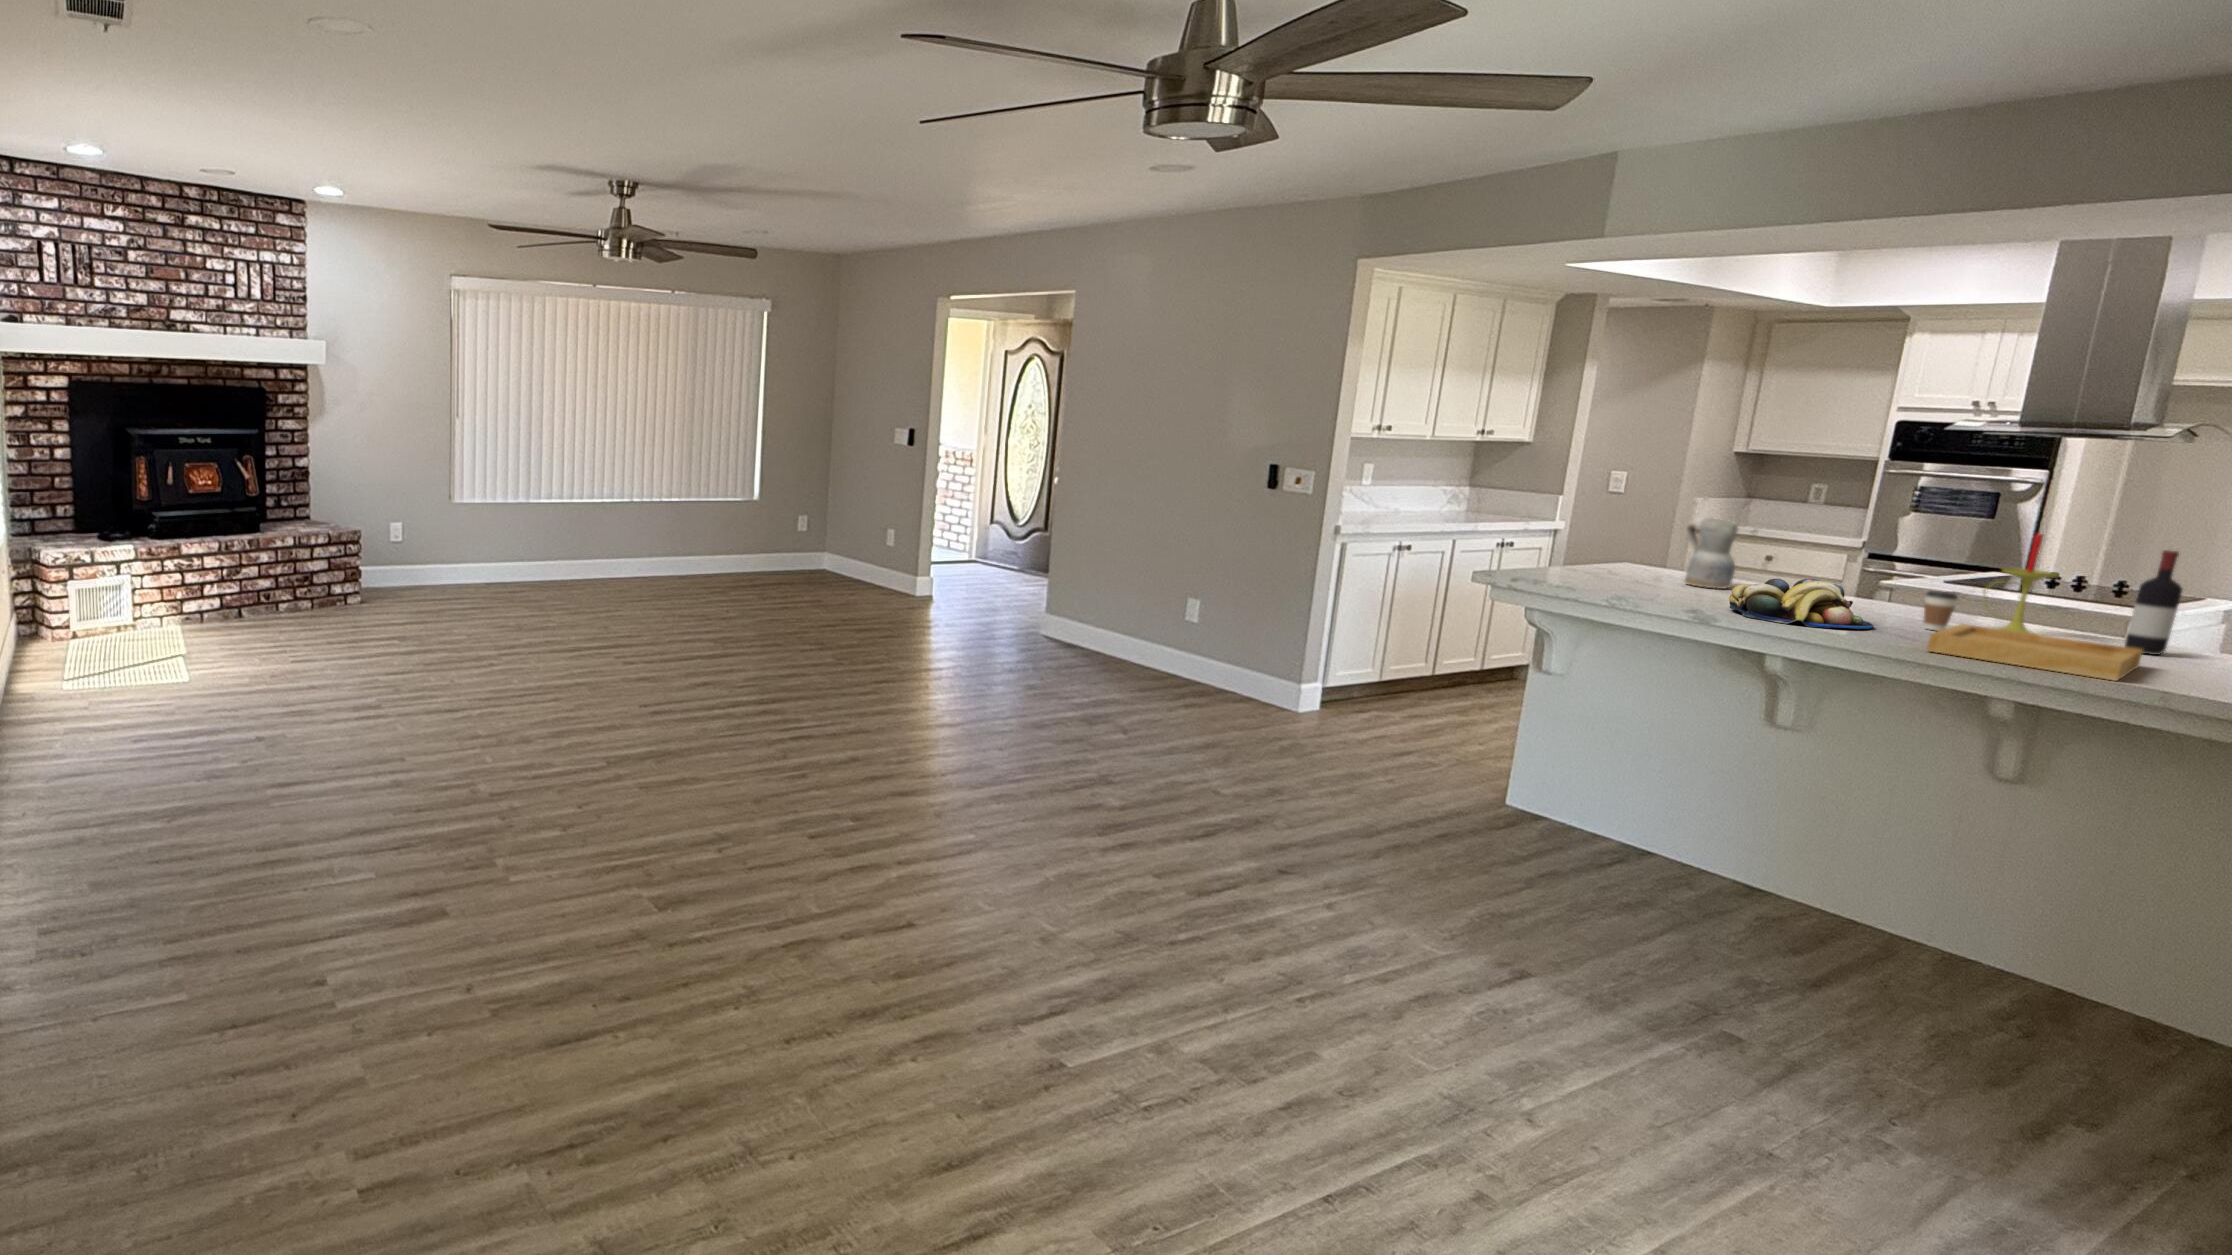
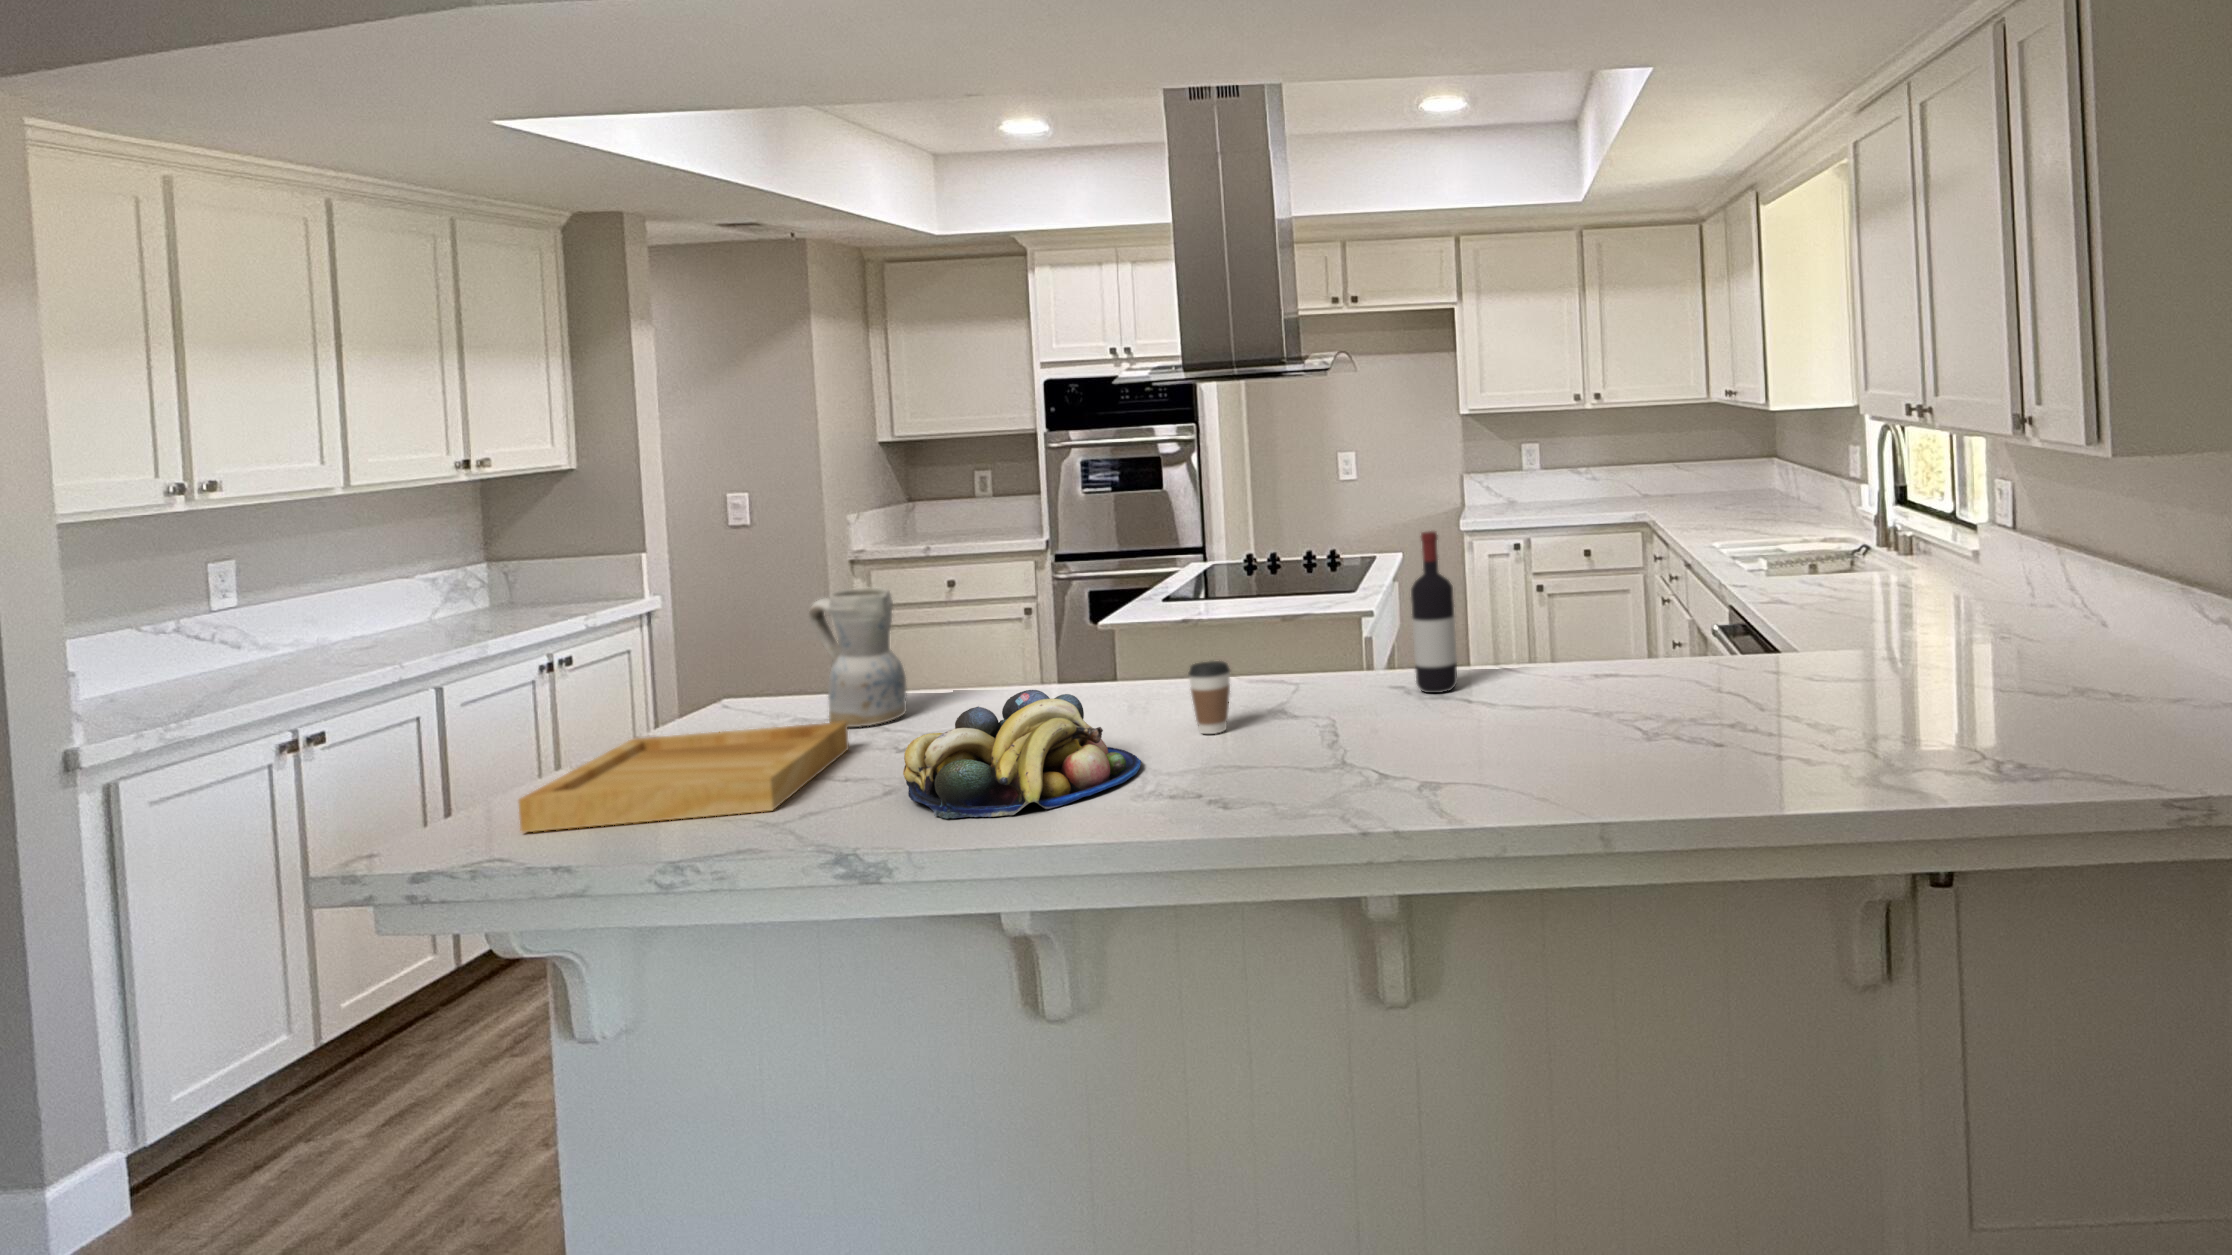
candle: present [1983,534,2058,634] -> none [1247,529,1326,703]
tray: present [1928,624,2143,681] -> present [519,722,849,832]

